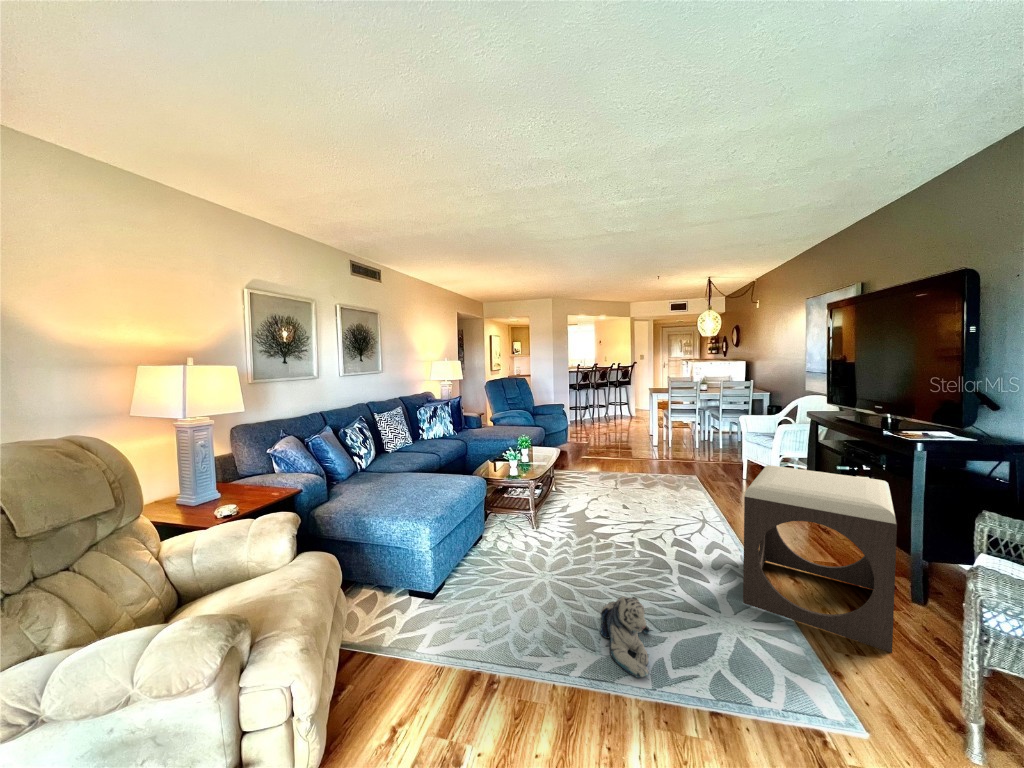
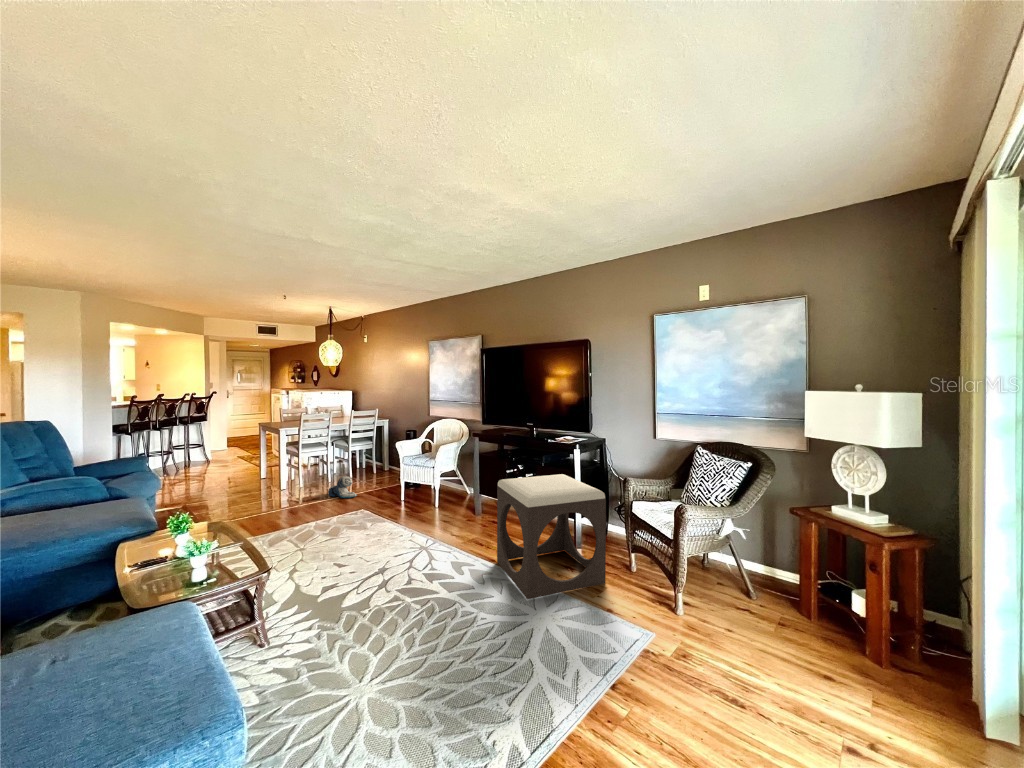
plush toy: present [600,597,650,678] -> present [328,476,357,498]

